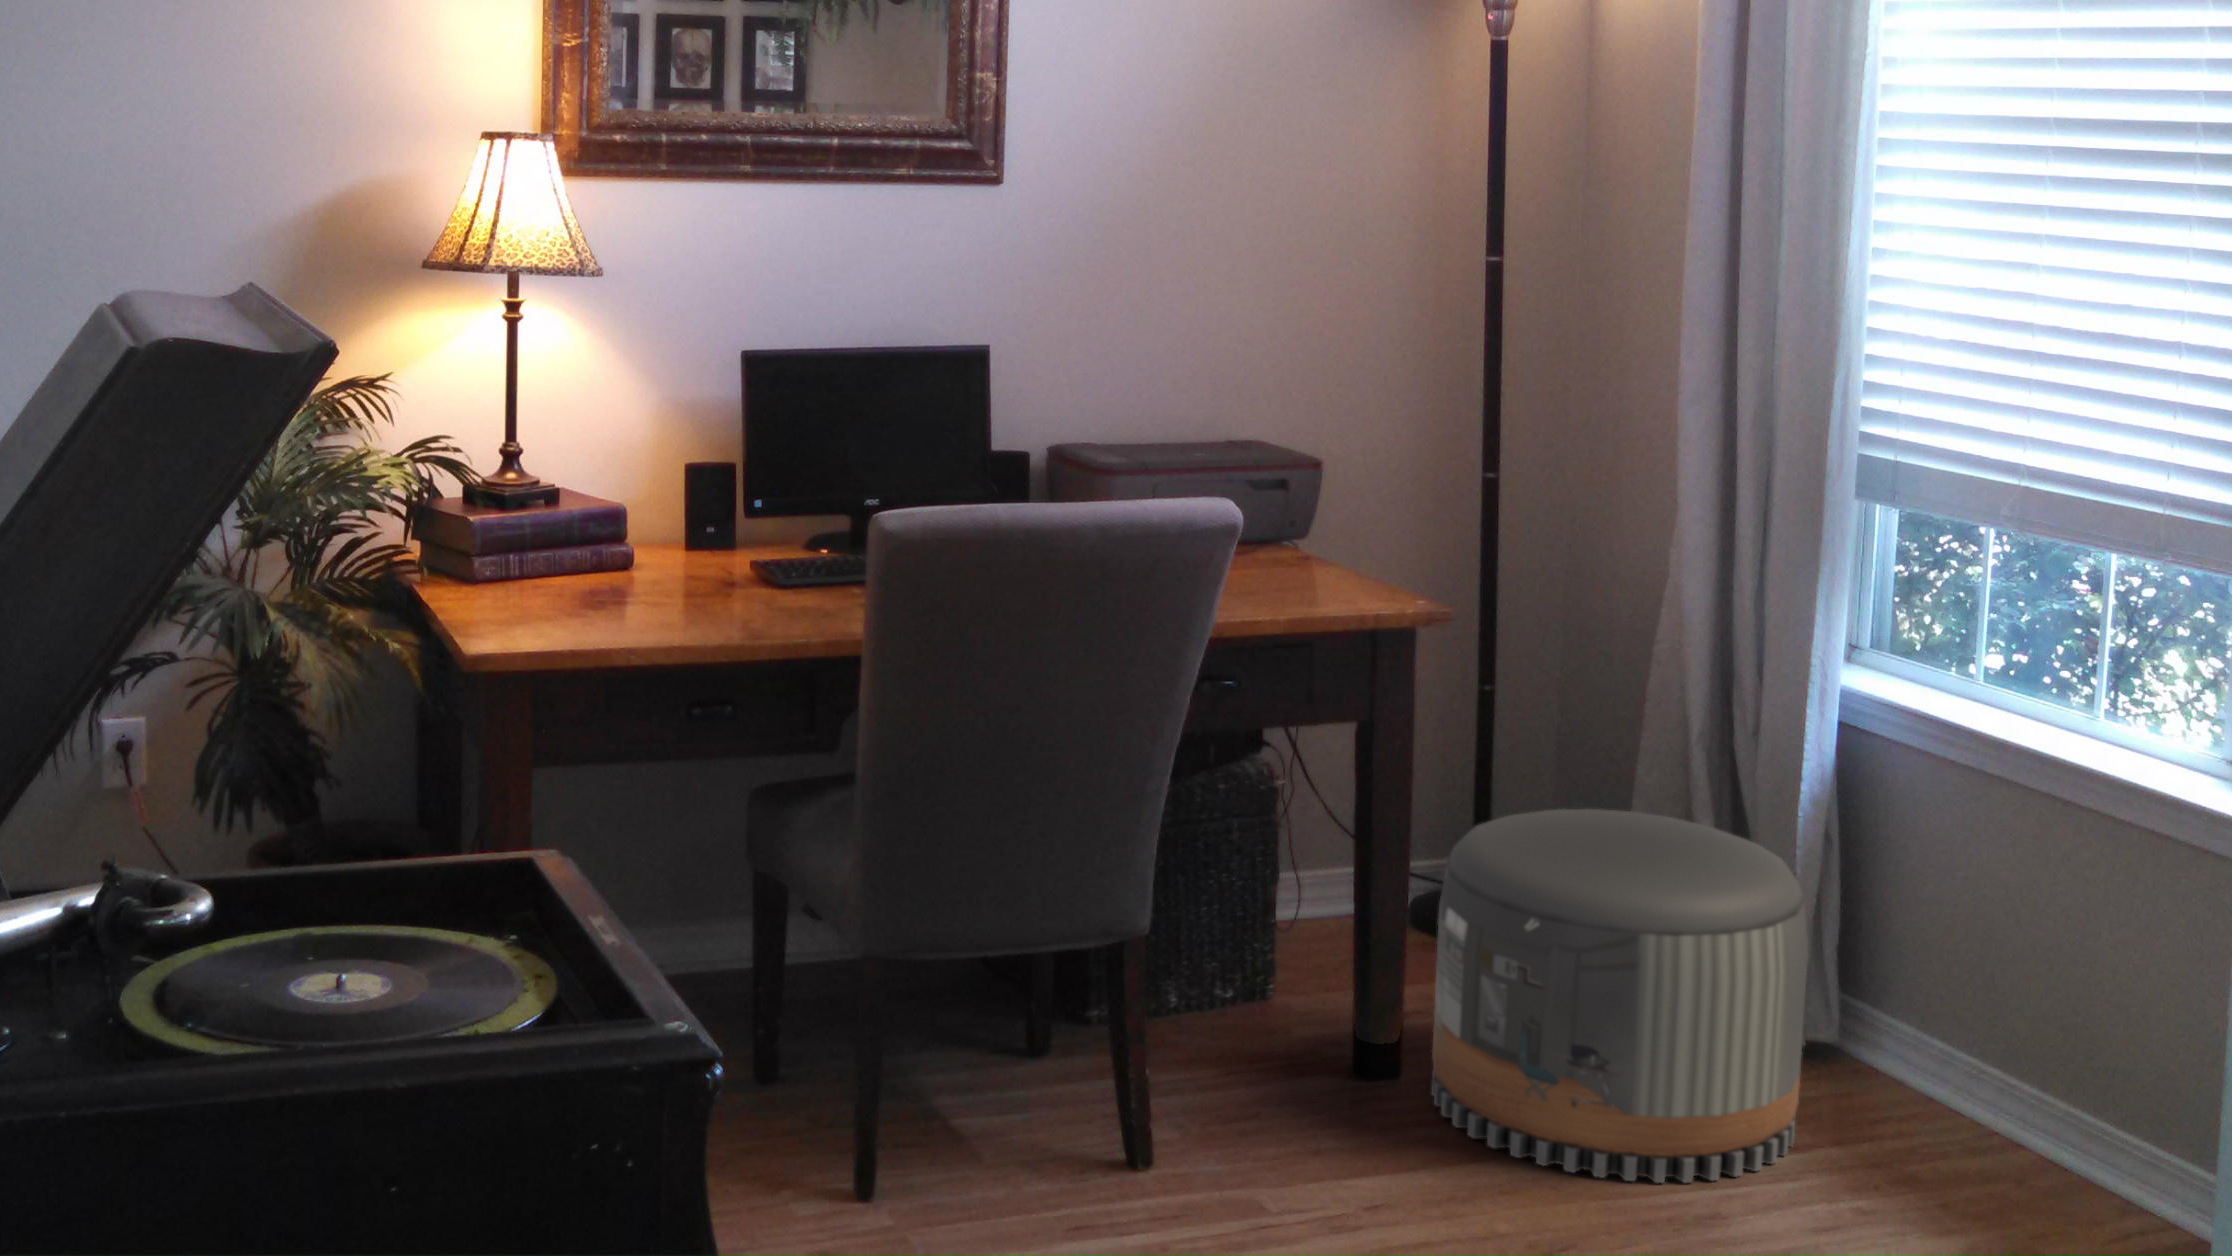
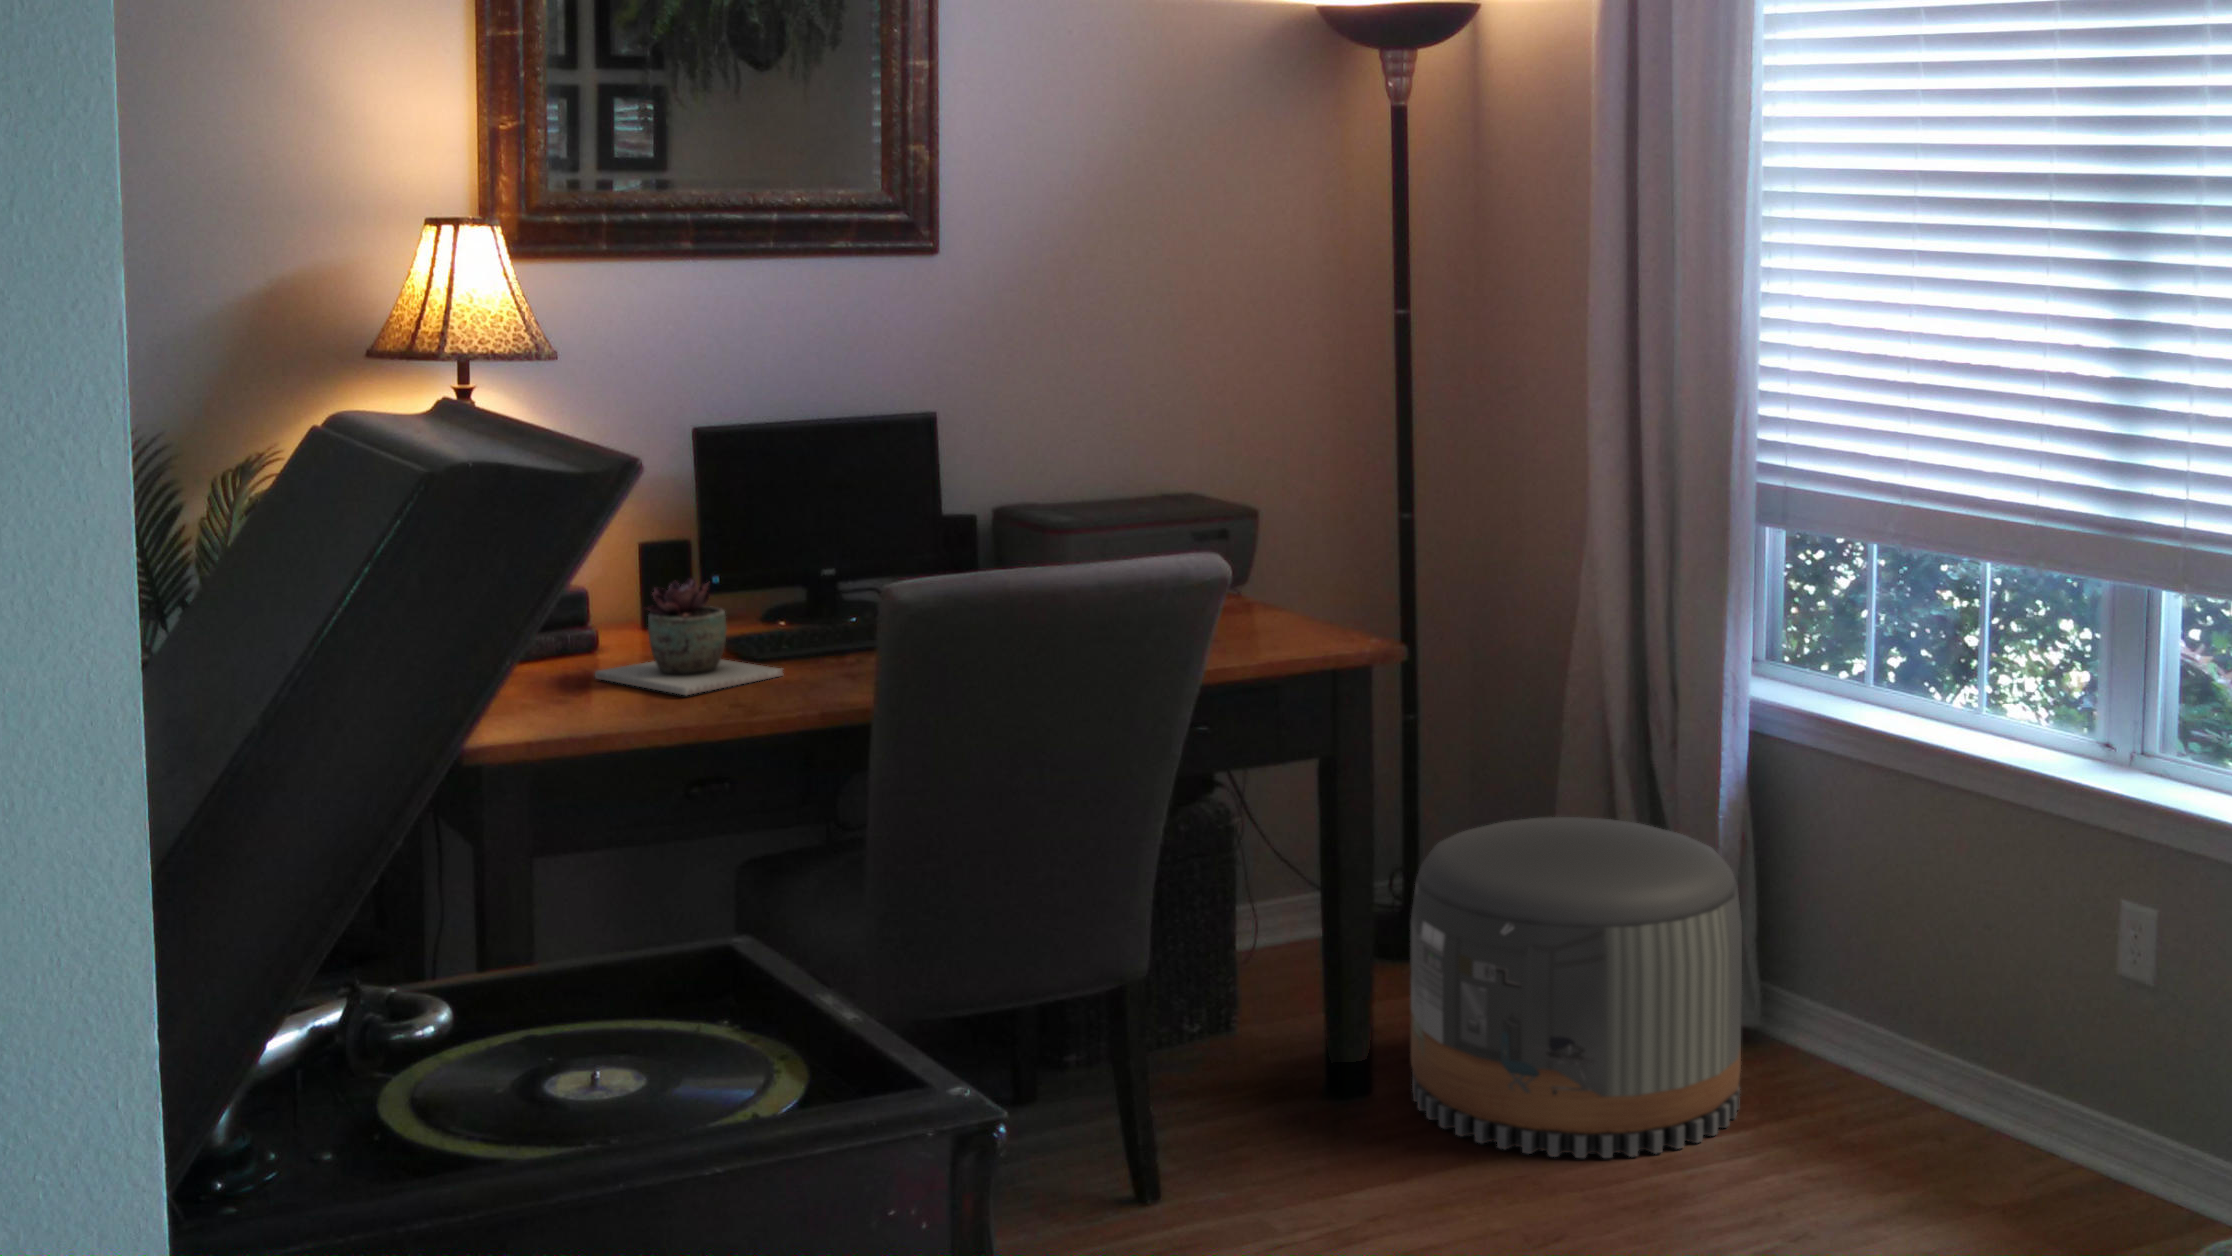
succulent plant: none [617,497,796,613] -> present [595,578,783,695]

